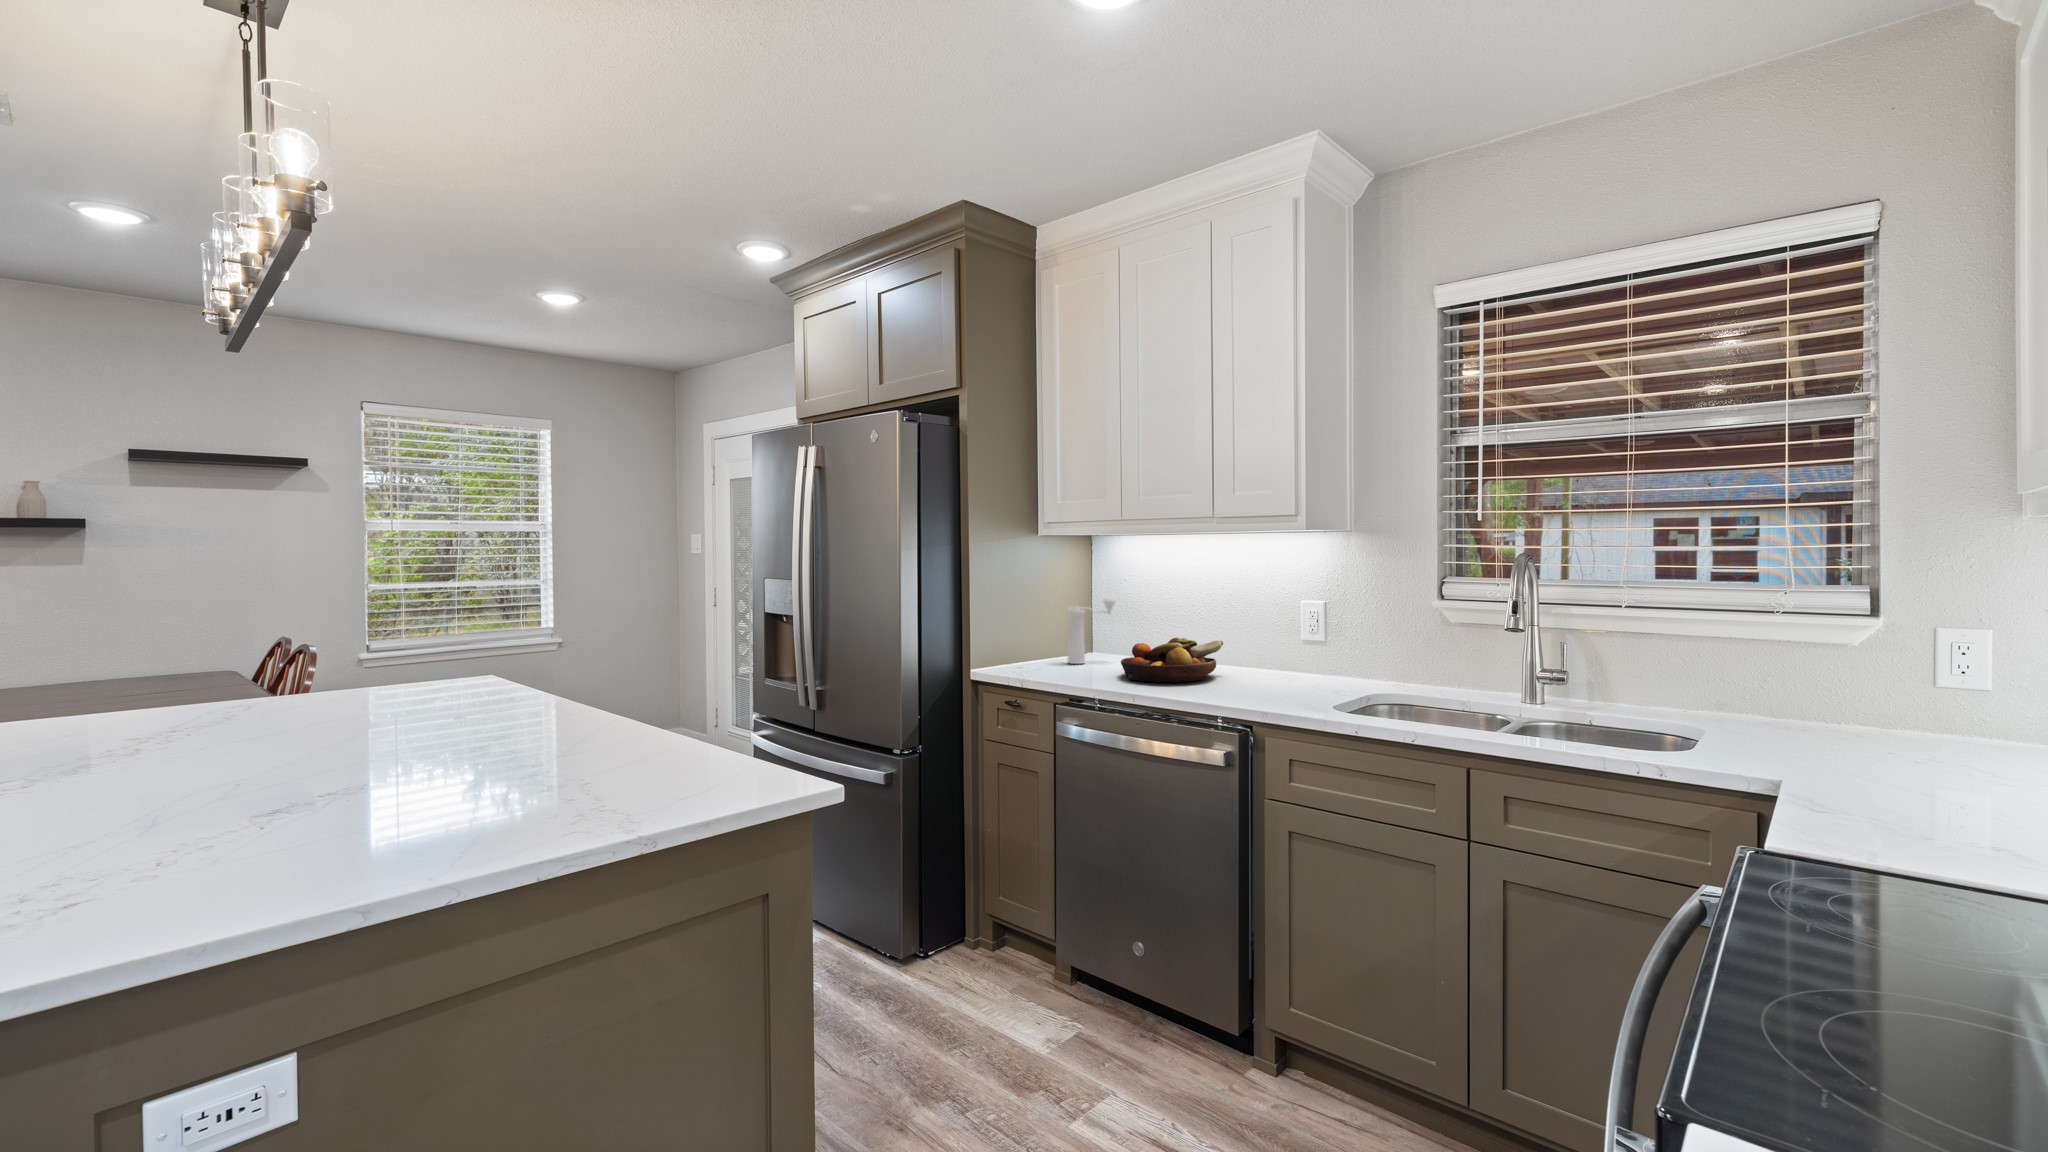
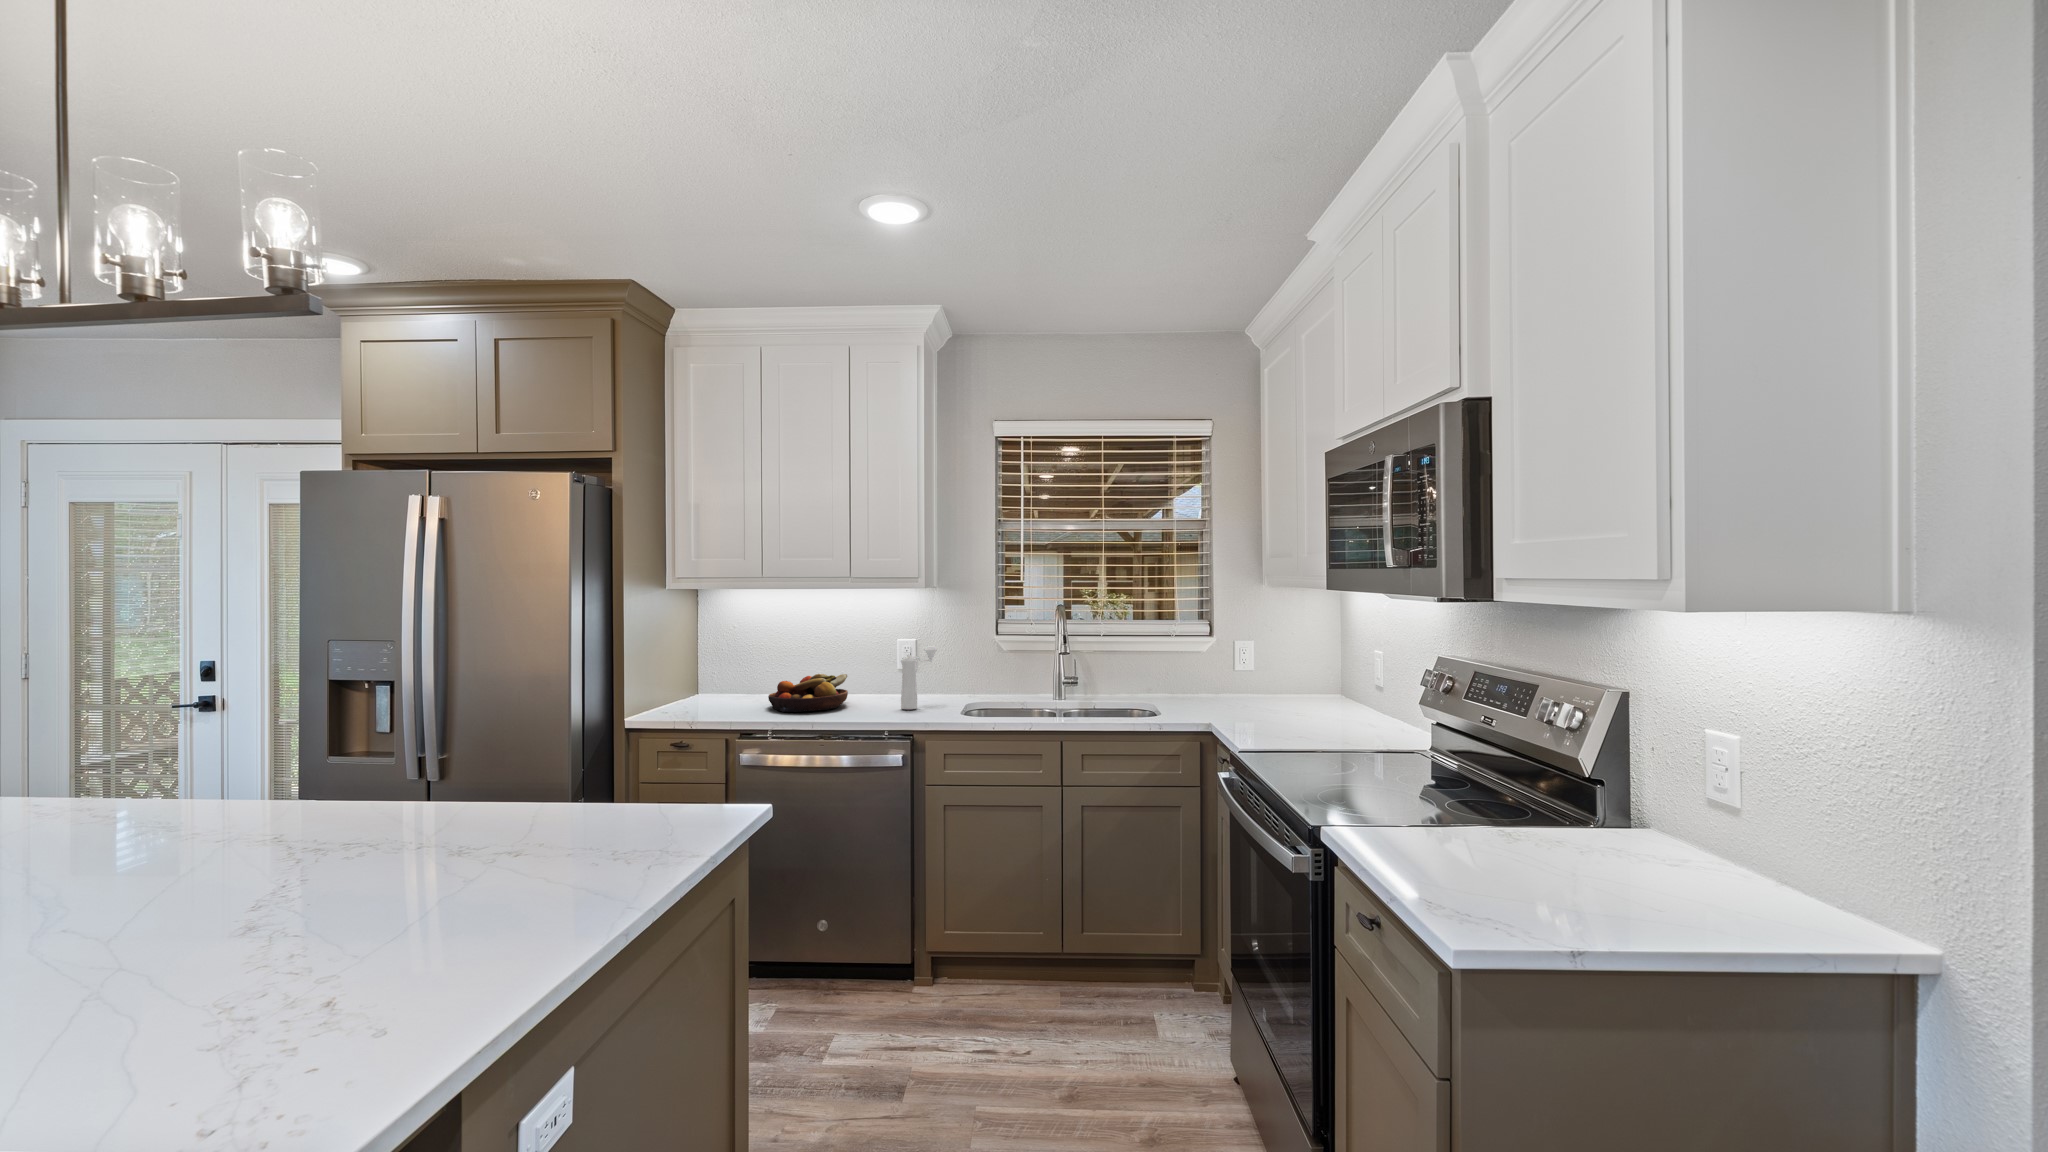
pepper mill: present [1067,597,1115,664] -> present [901,646,937,709]

